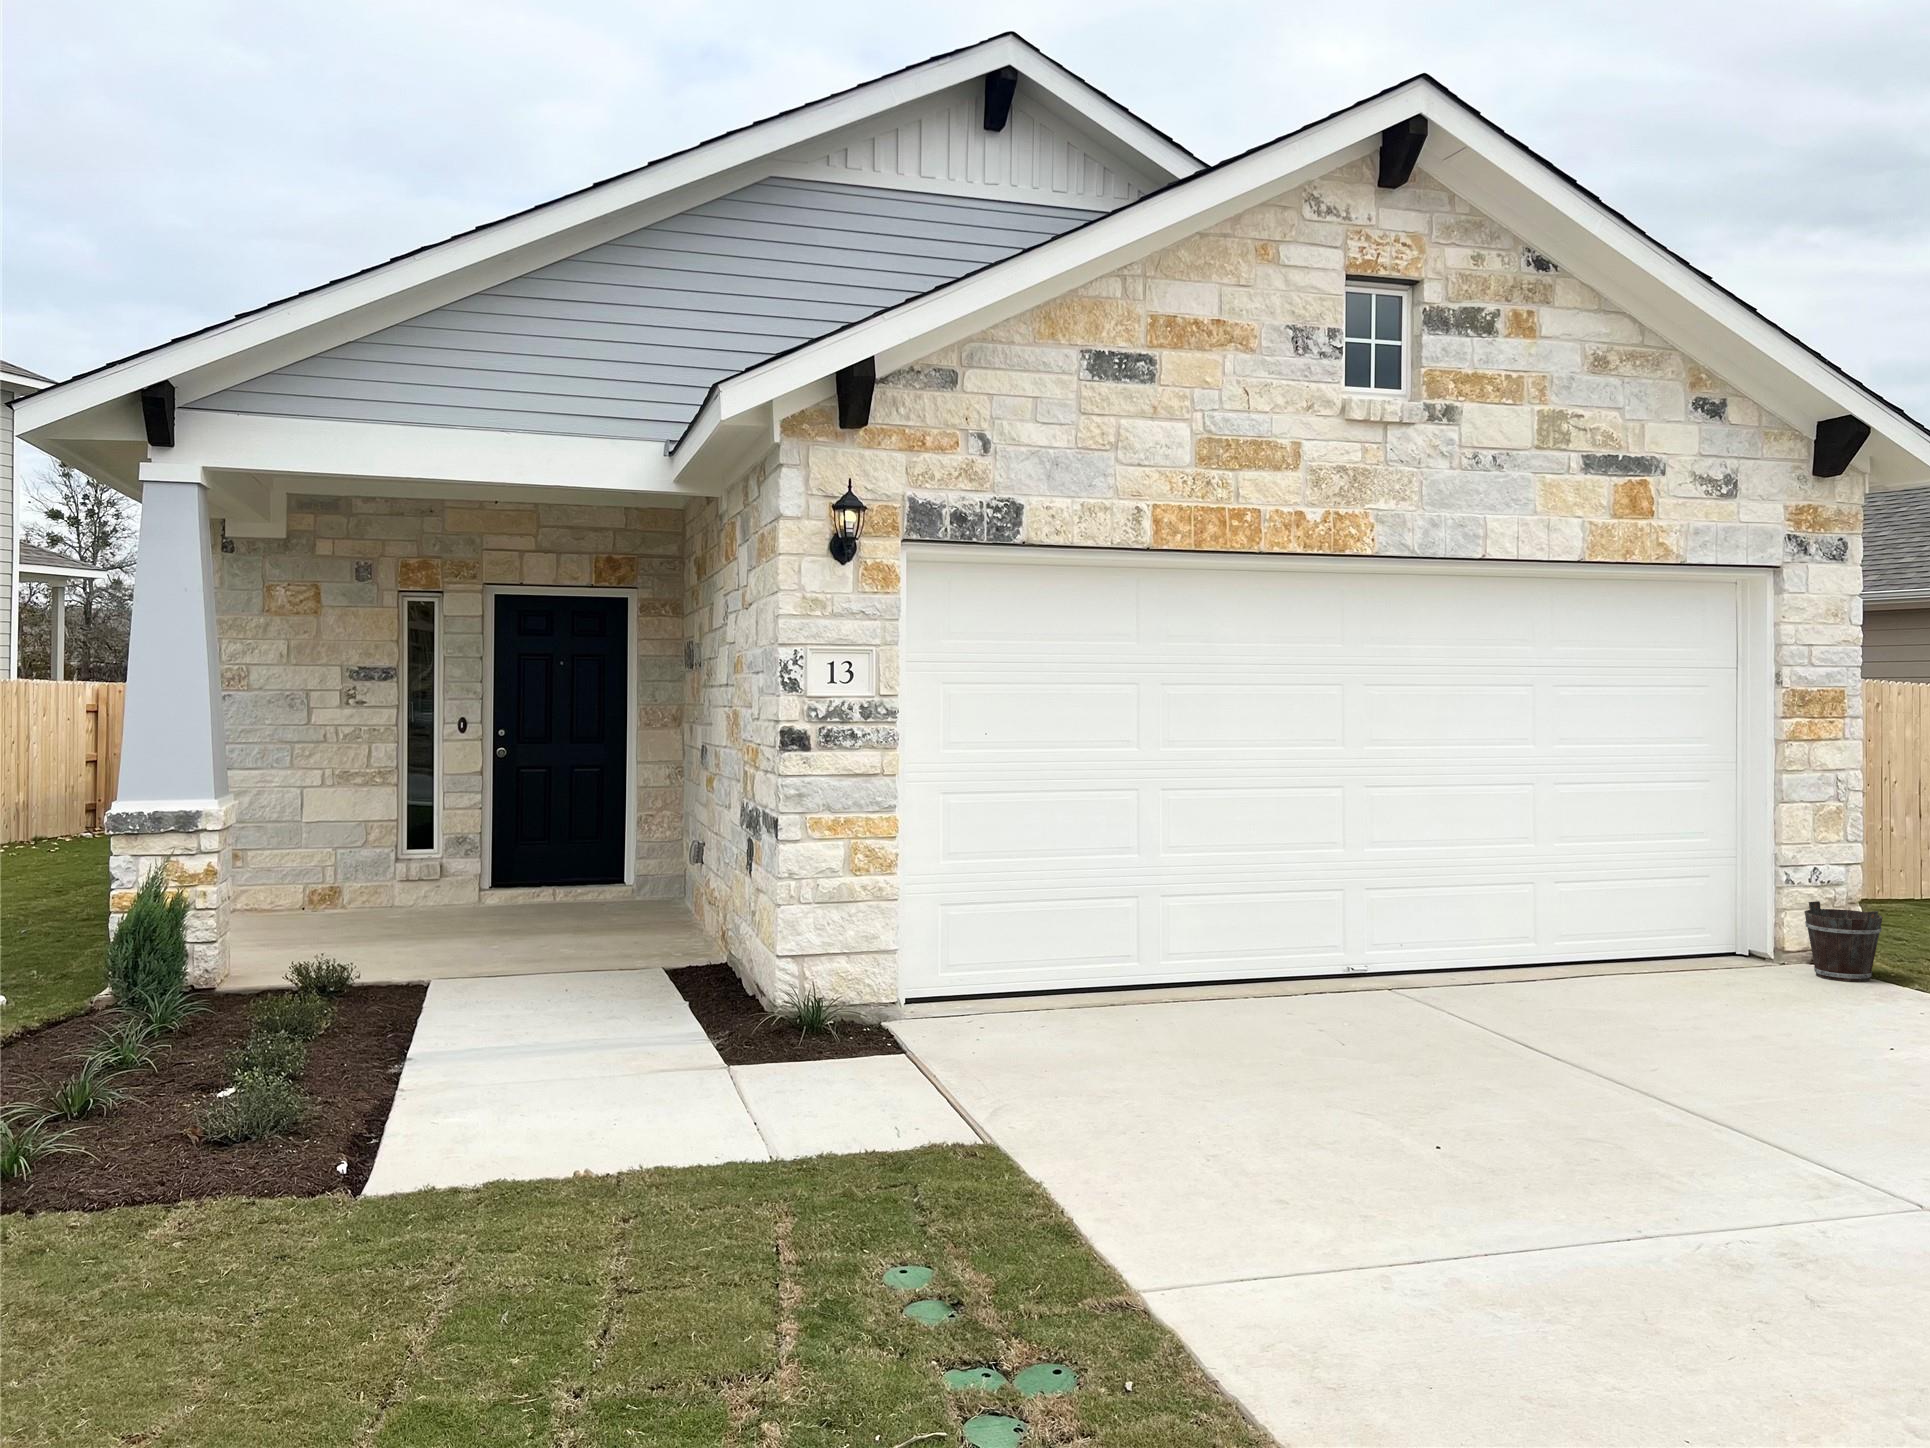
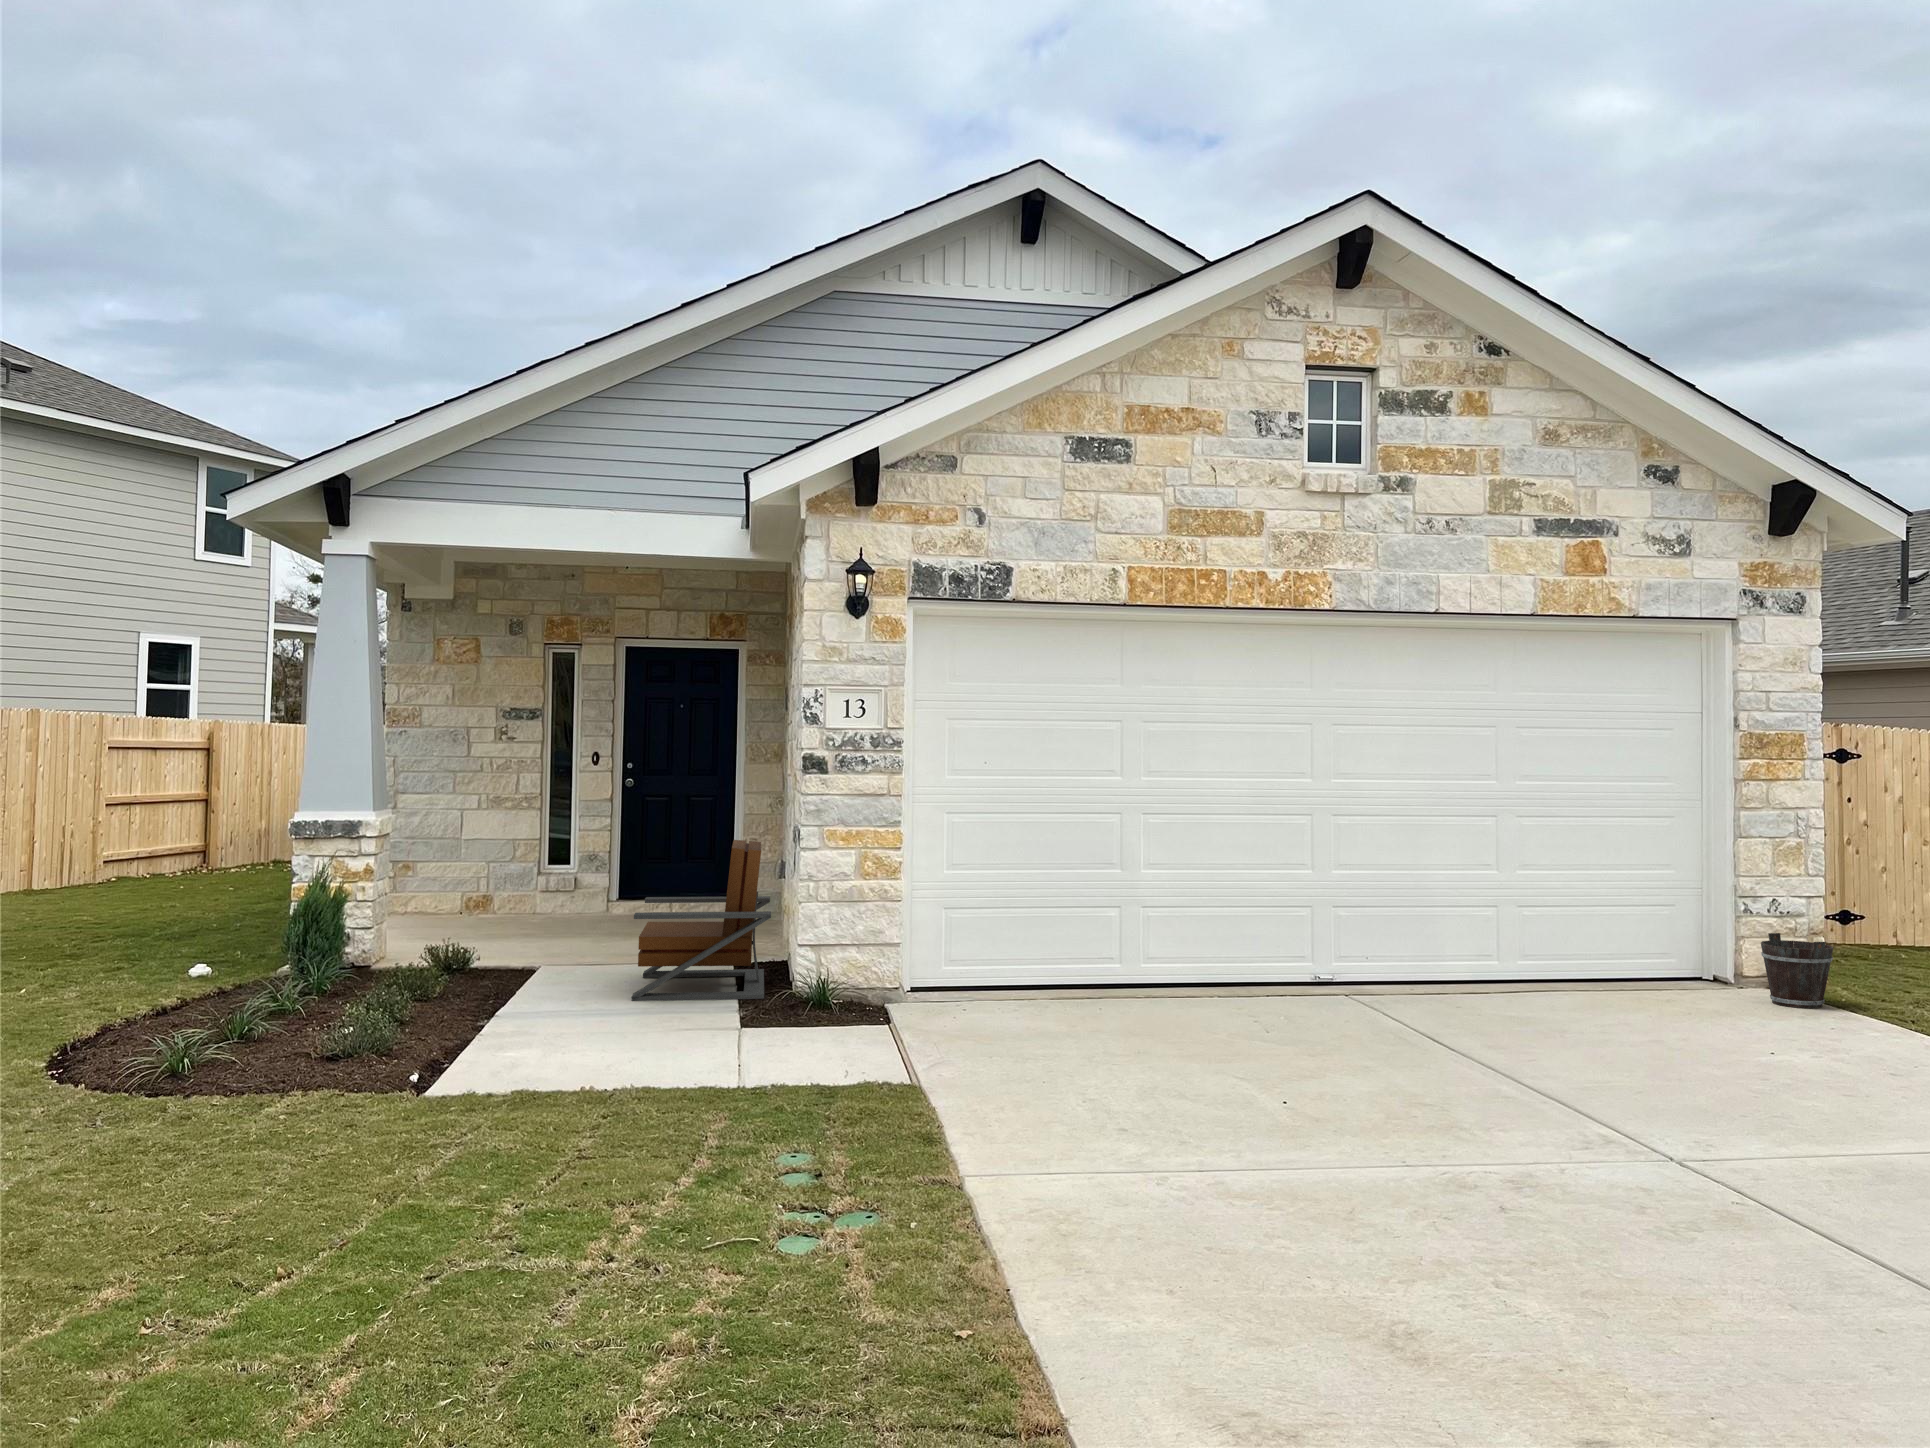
lounge chair: none [568,826,739,1029] -> present [632,840,771,1001]

